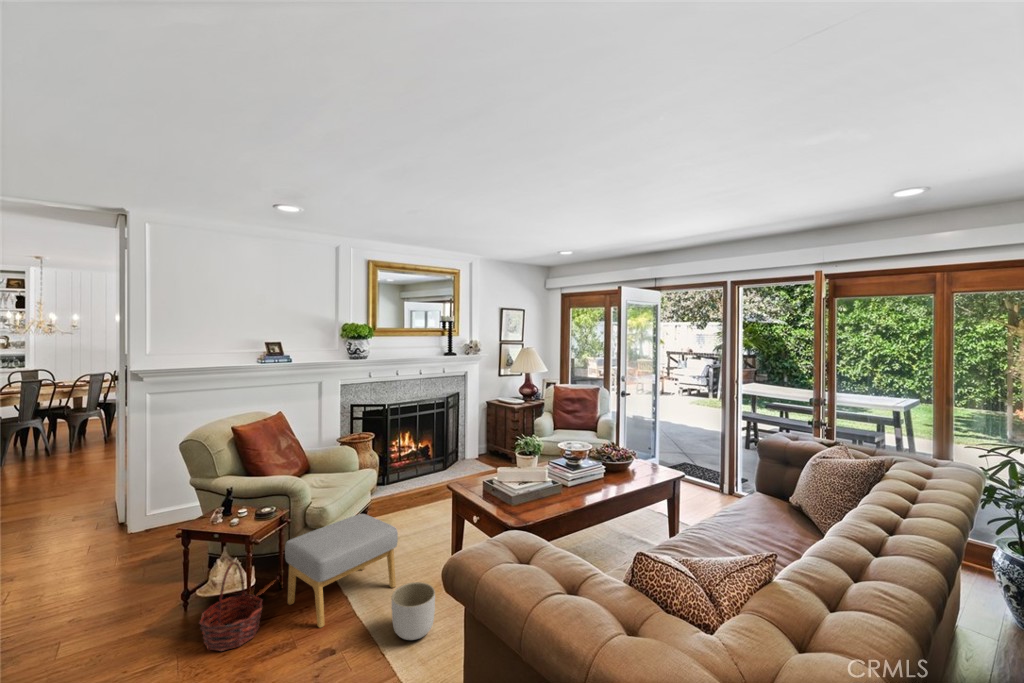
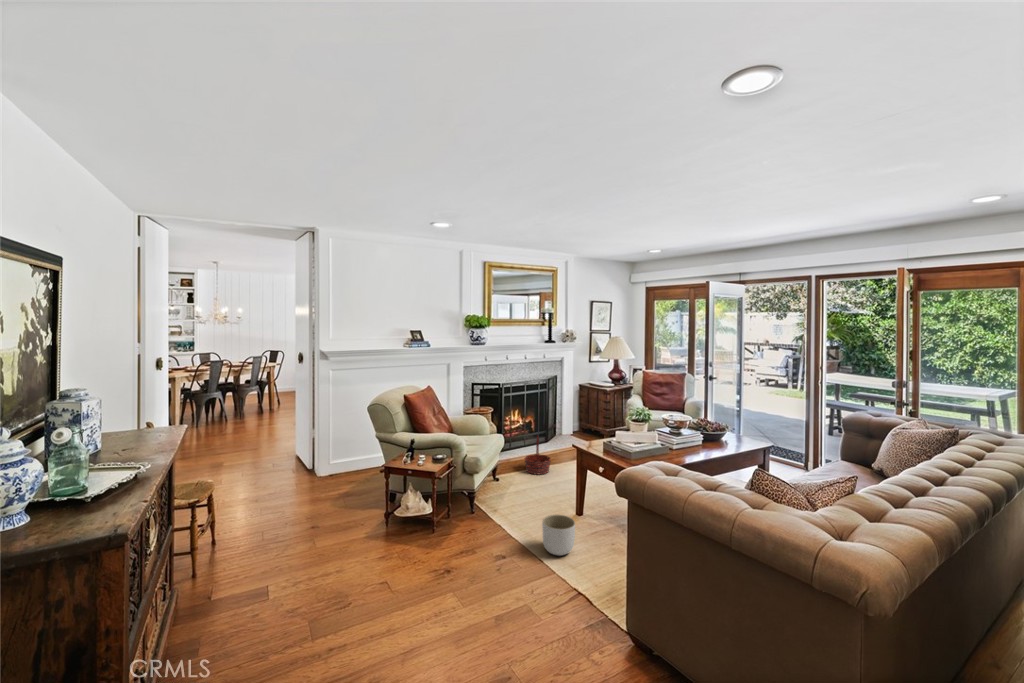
footstool: present [285,514,398,628] -> none [456,465,536,543]
basket: present [200,562,263,651] -> present [524,436,551,474]

